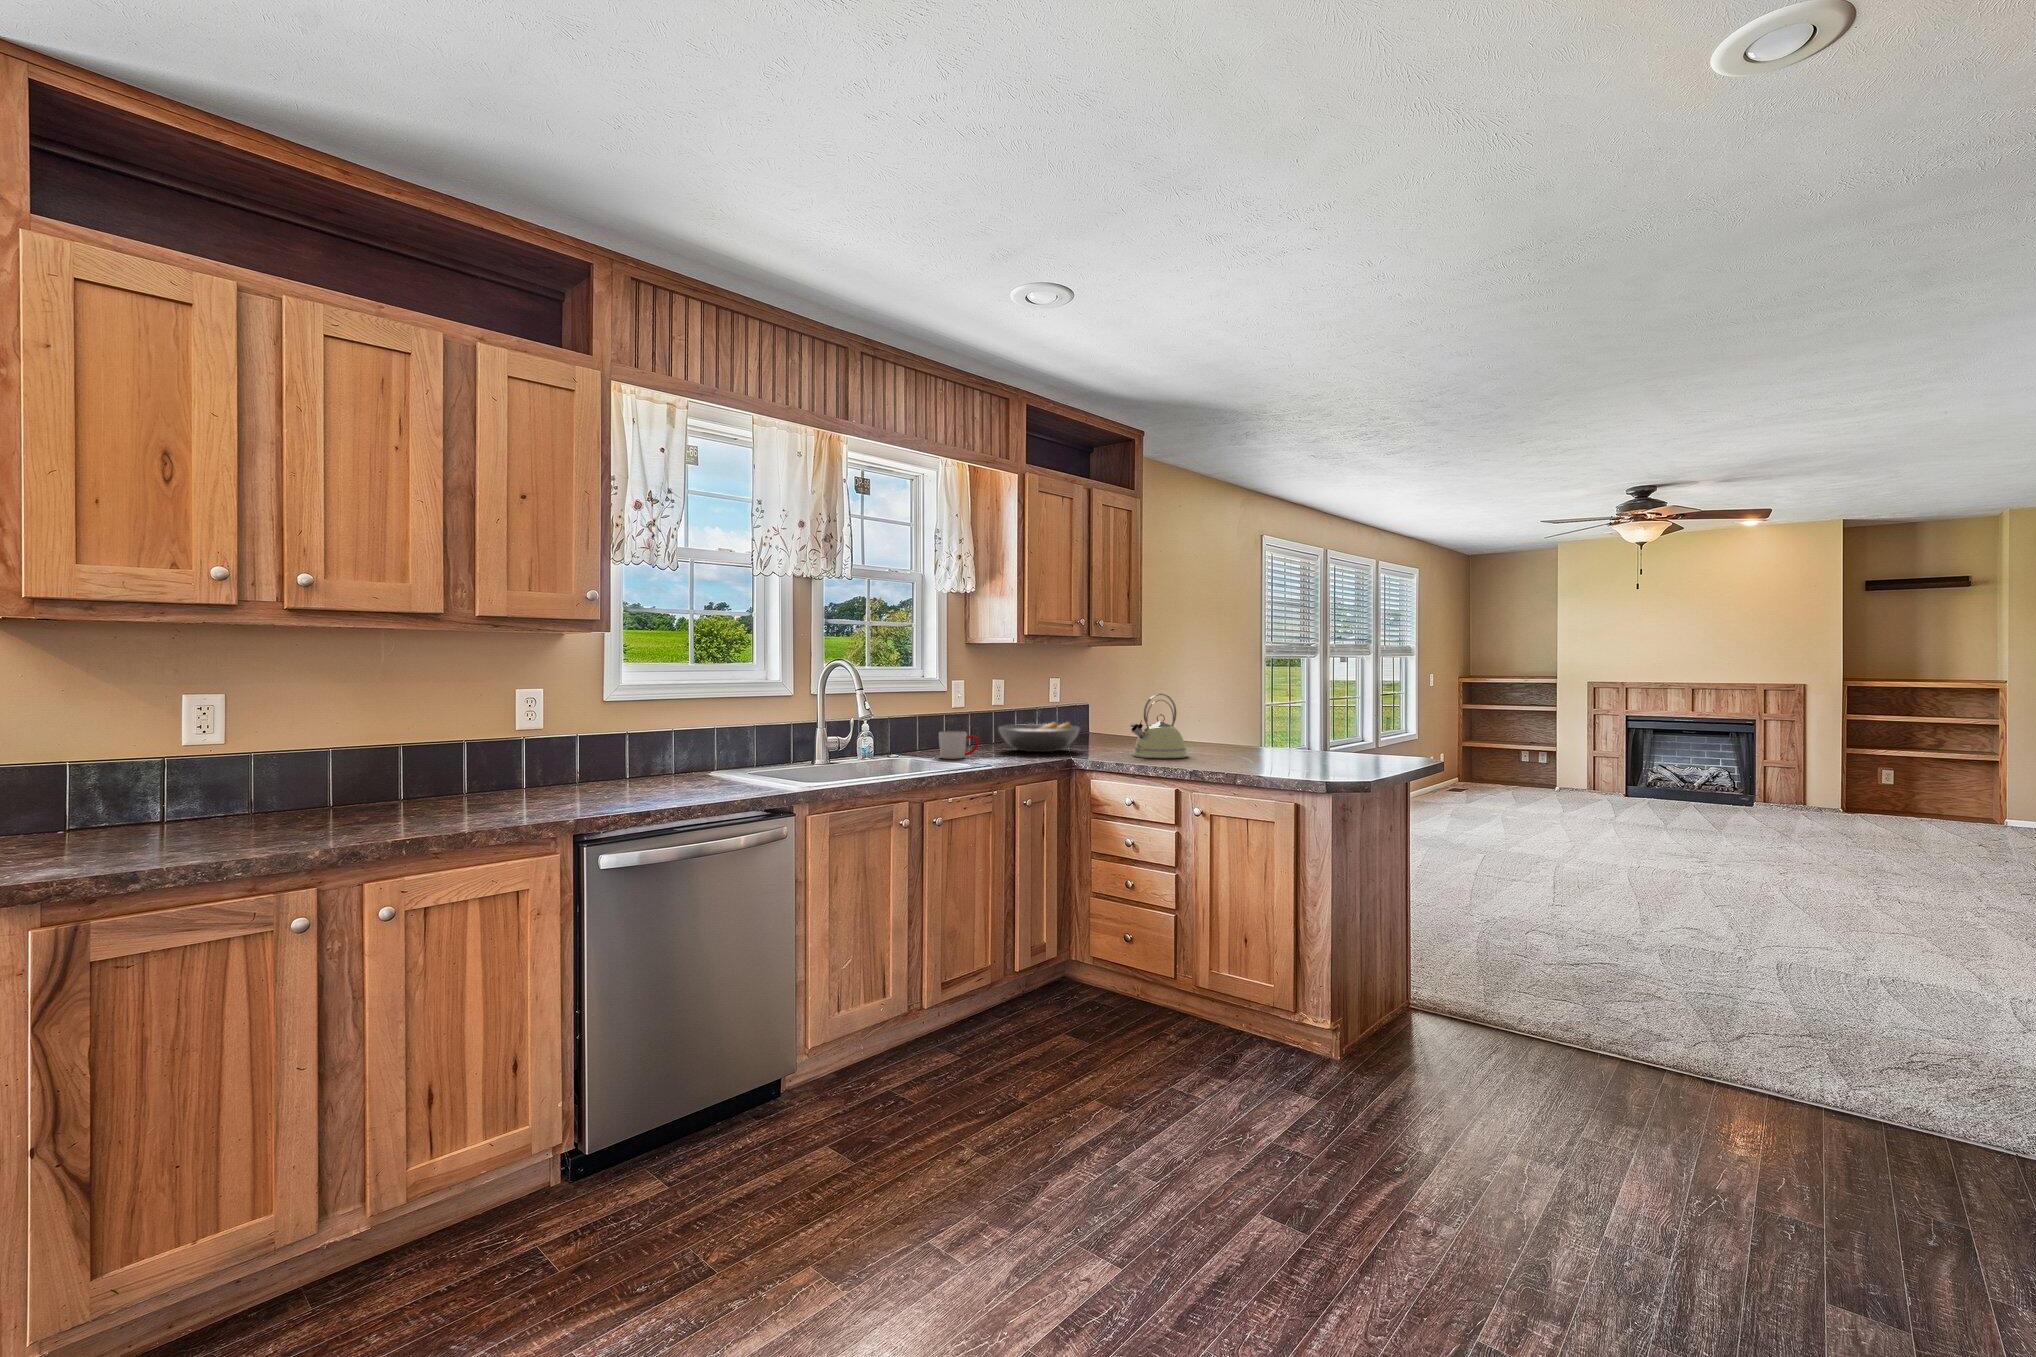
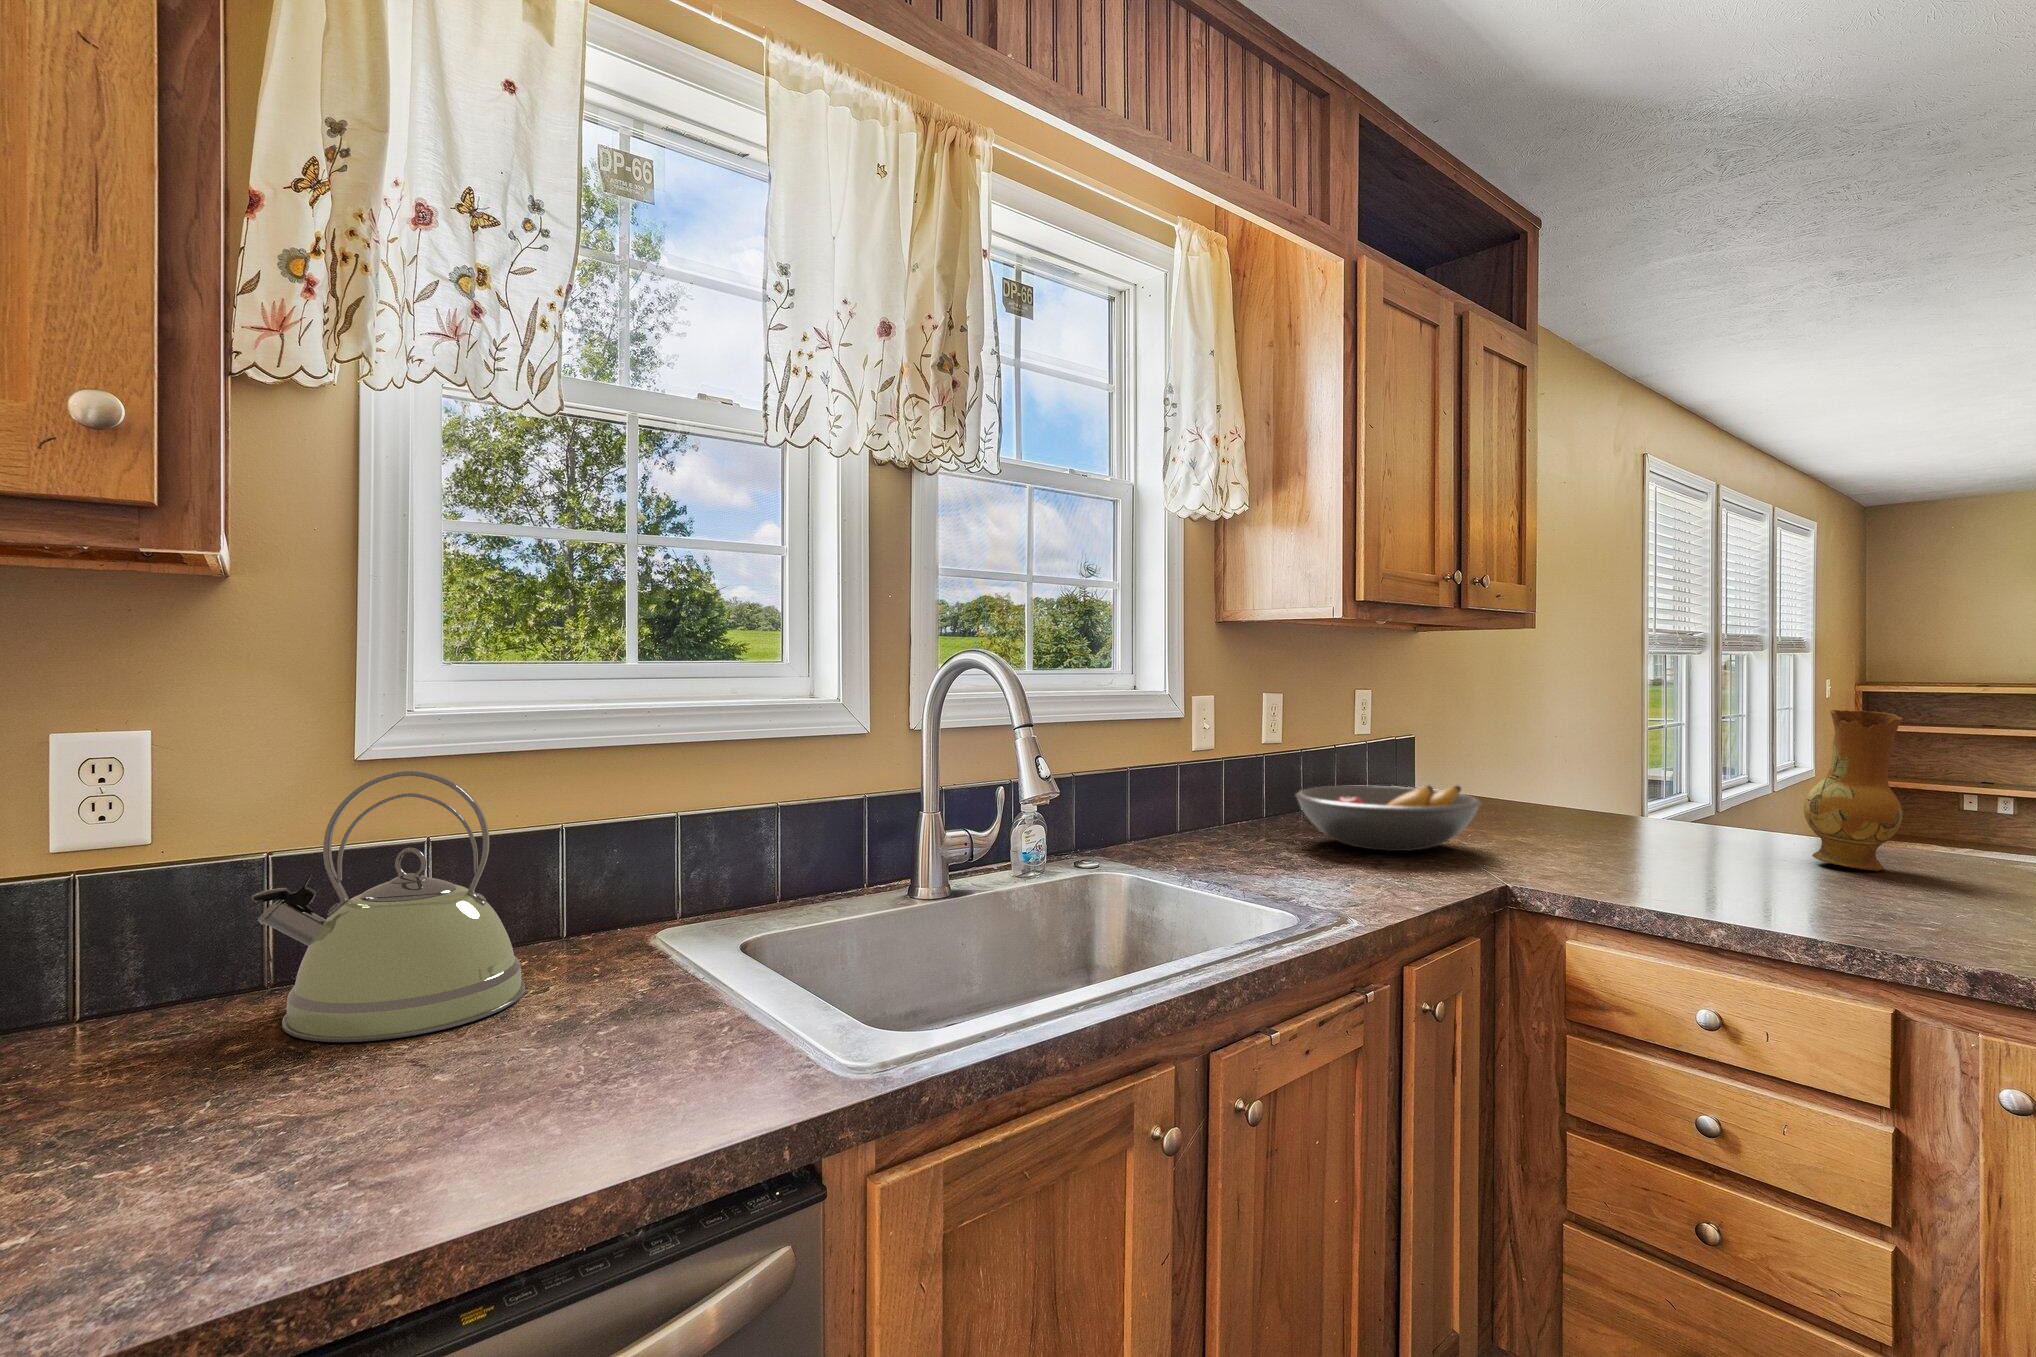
ceramic jug: none [1213,685,1247,755] -> present [1804,710,1903,871]
kettle: present [1130,694,1188,758] -> present [252,770,525,1042]
mug: present [939,731,979,759] -> none [1187,808,1278,874]

